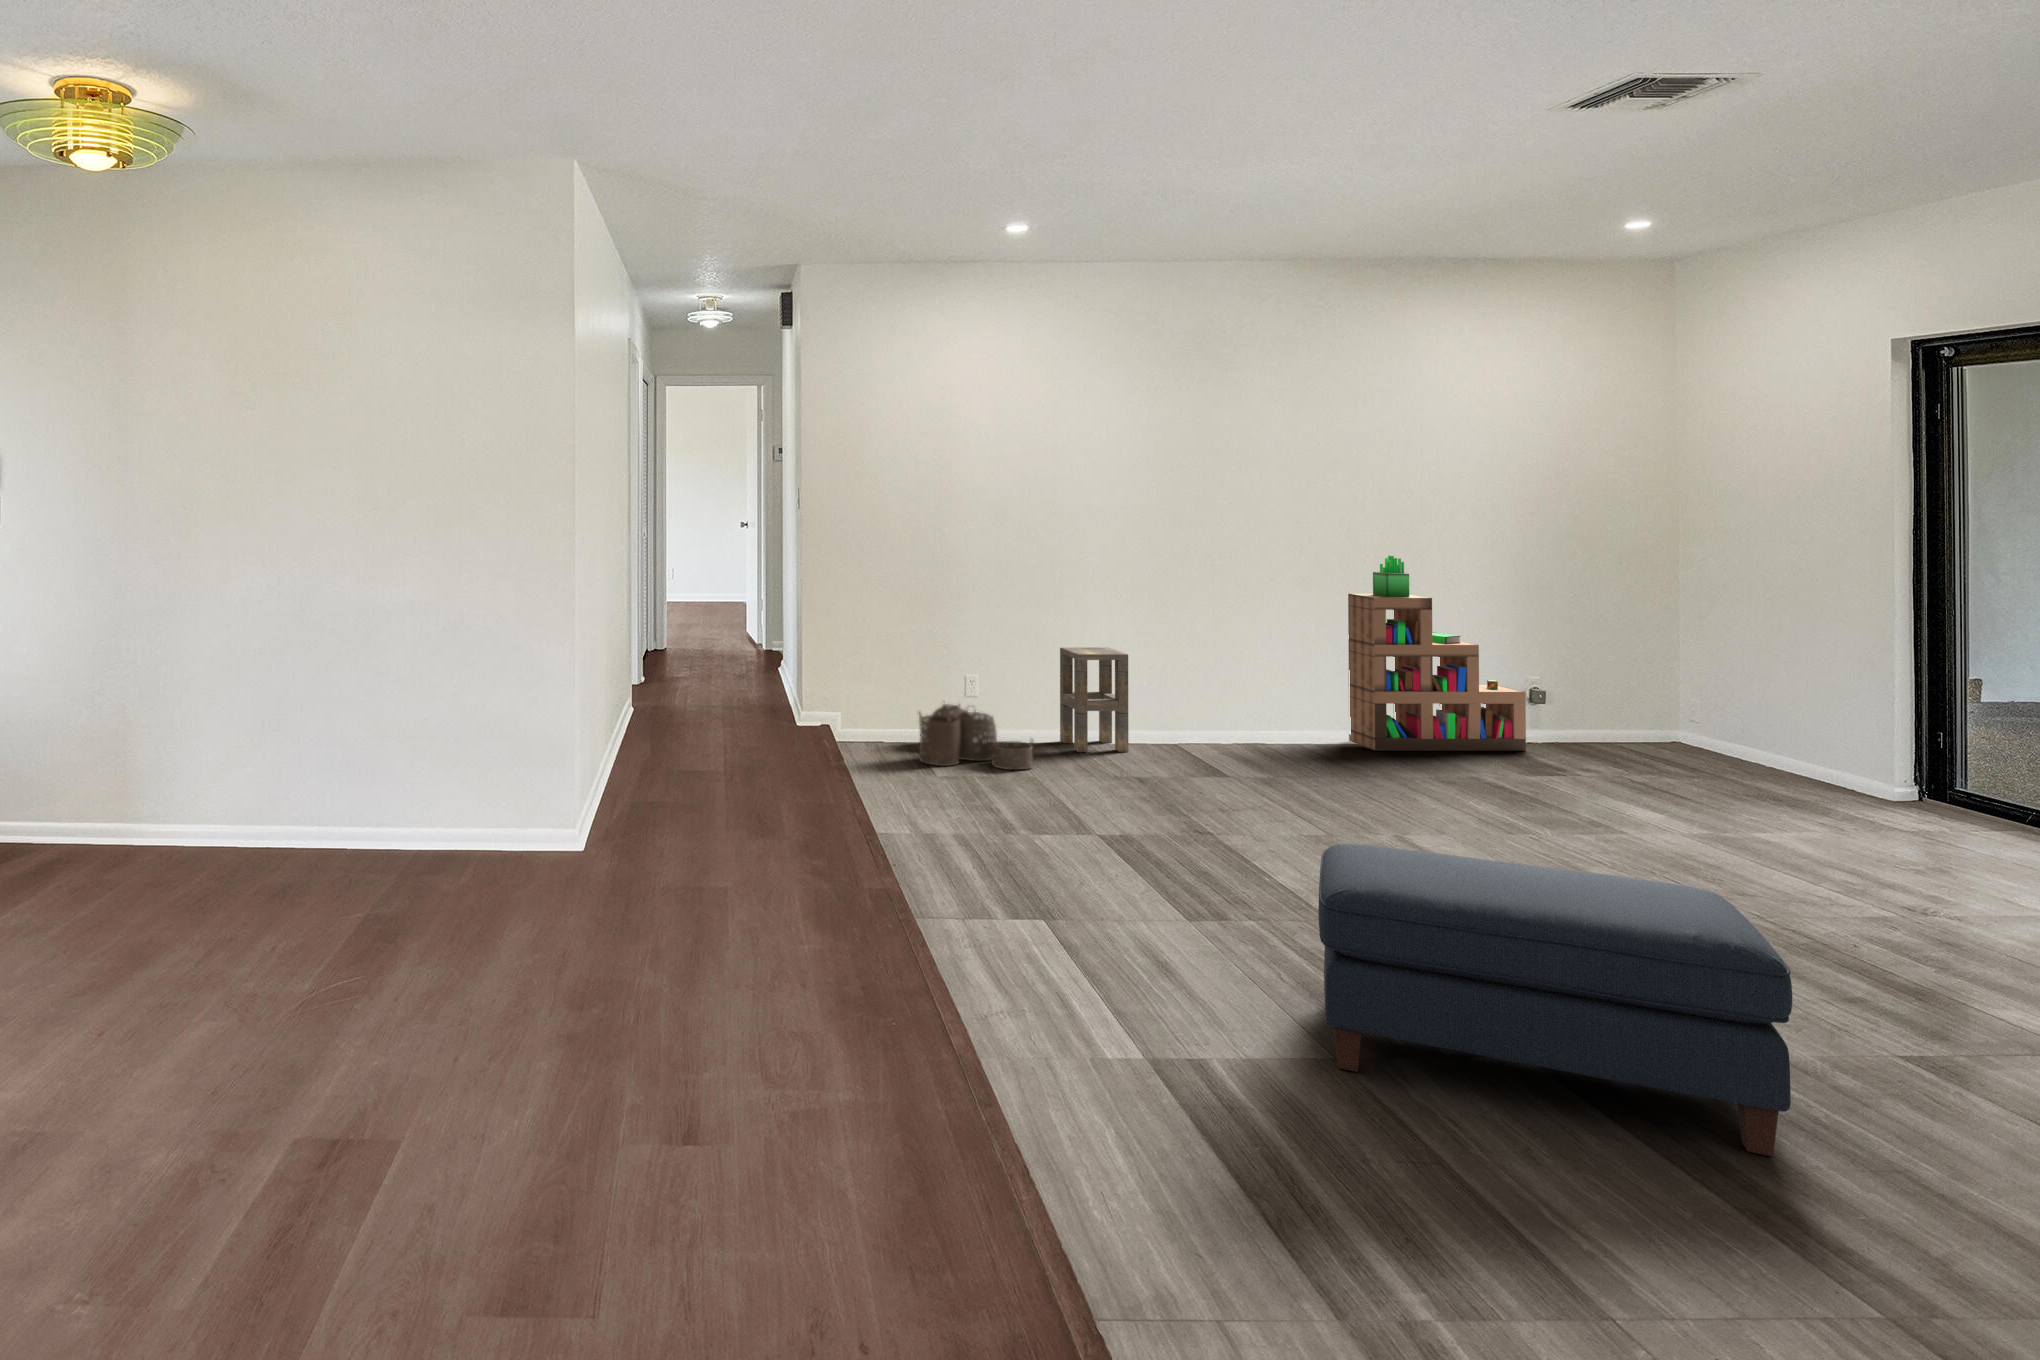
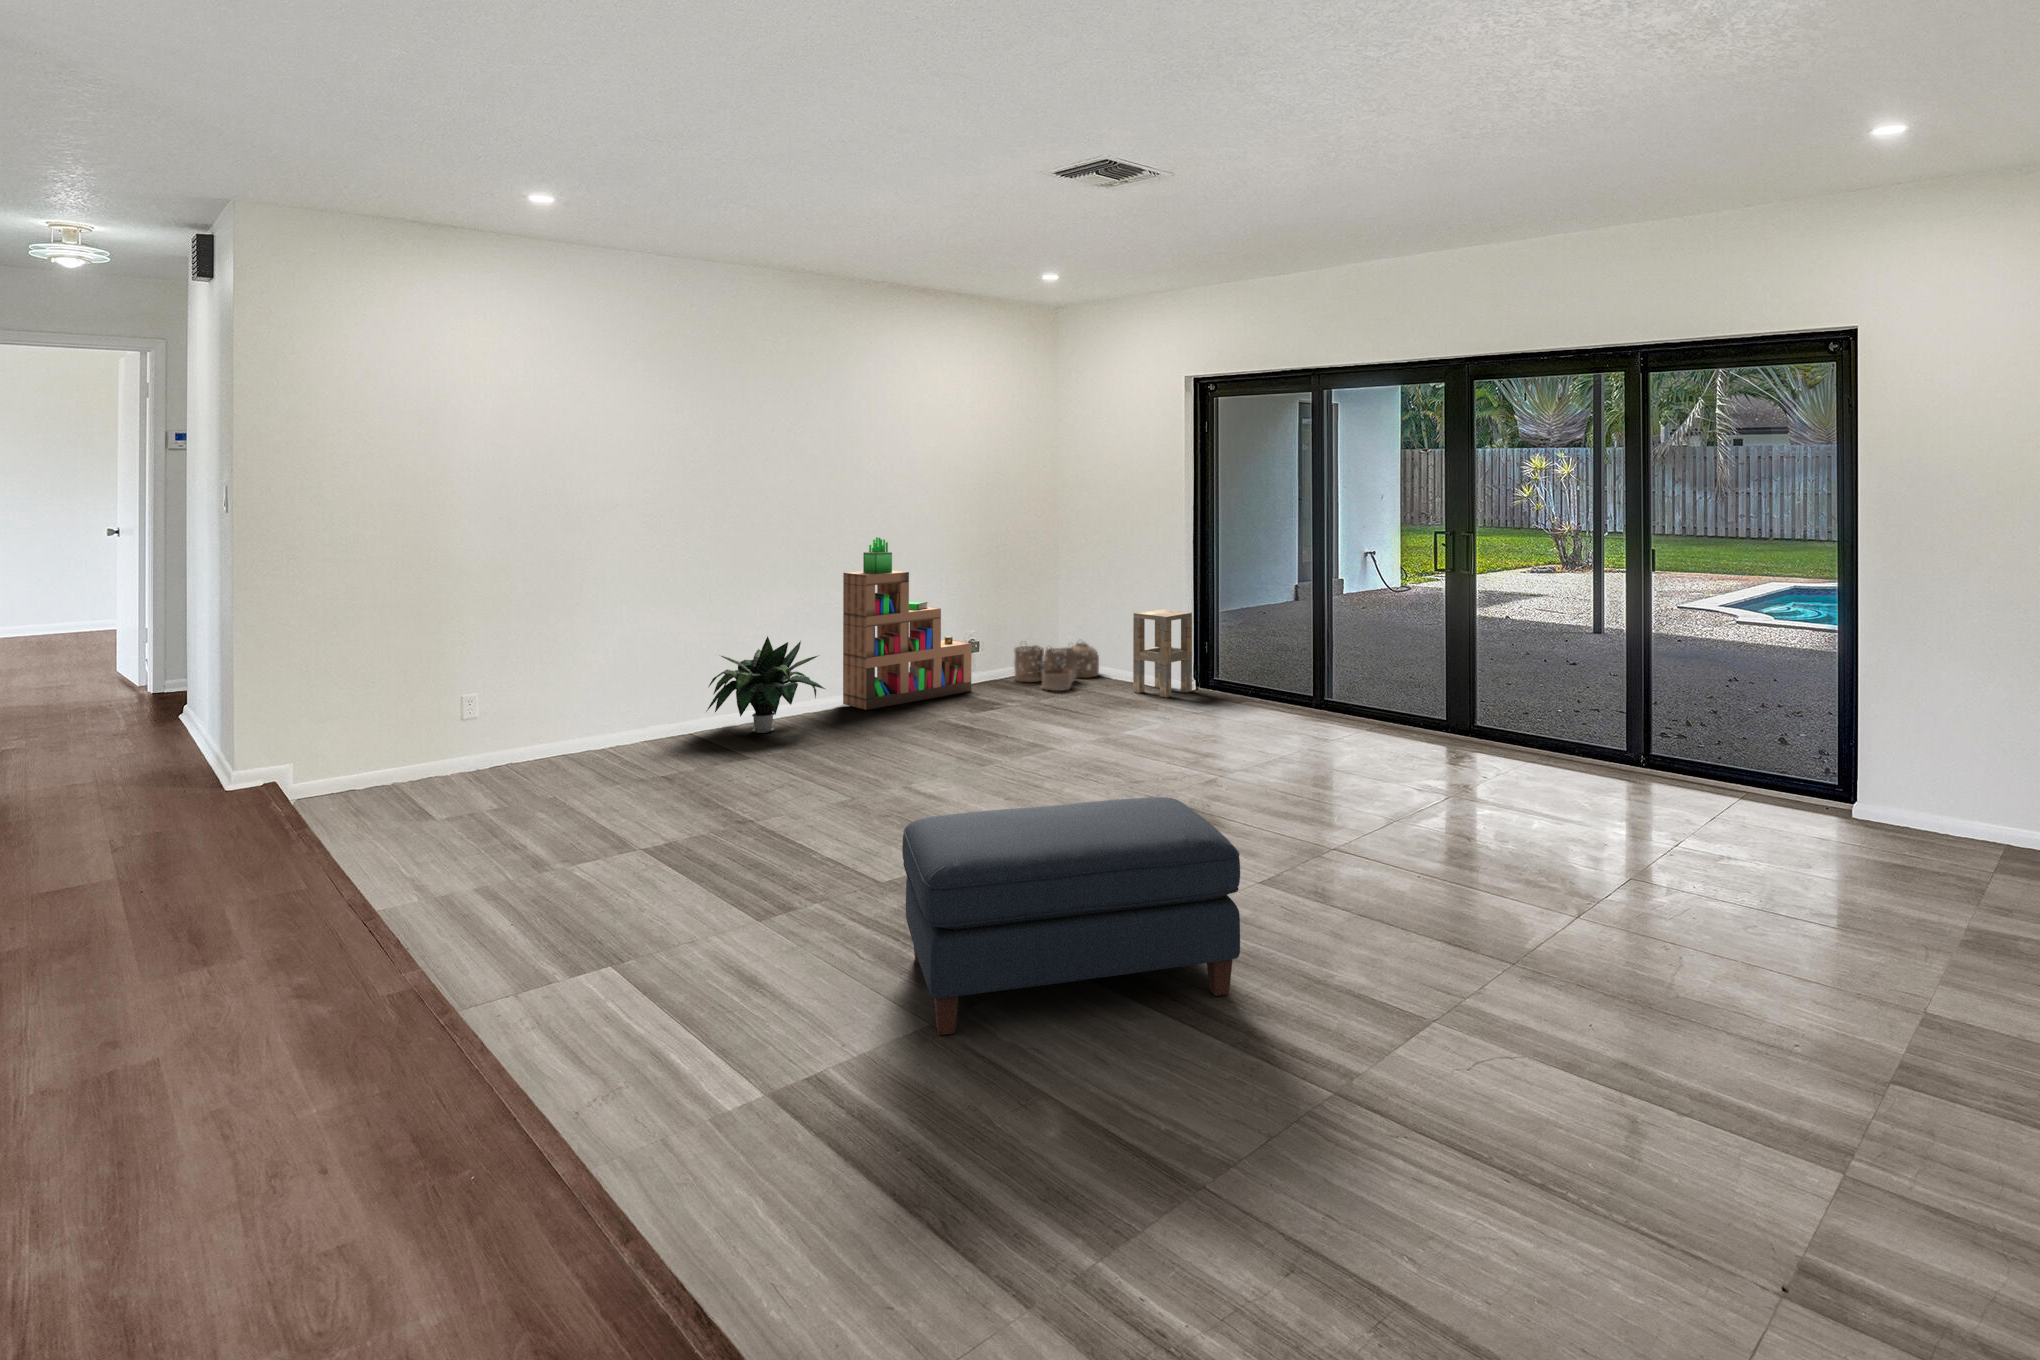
side table: present [1060,647,1128,752] -> present [1133,609,1192,697]
potted plant: none [1186,653,1318,755] -> present [706,636,825,733]
woven basket: present [919,704,1032,770] -> present [1014,643,1099,691]

